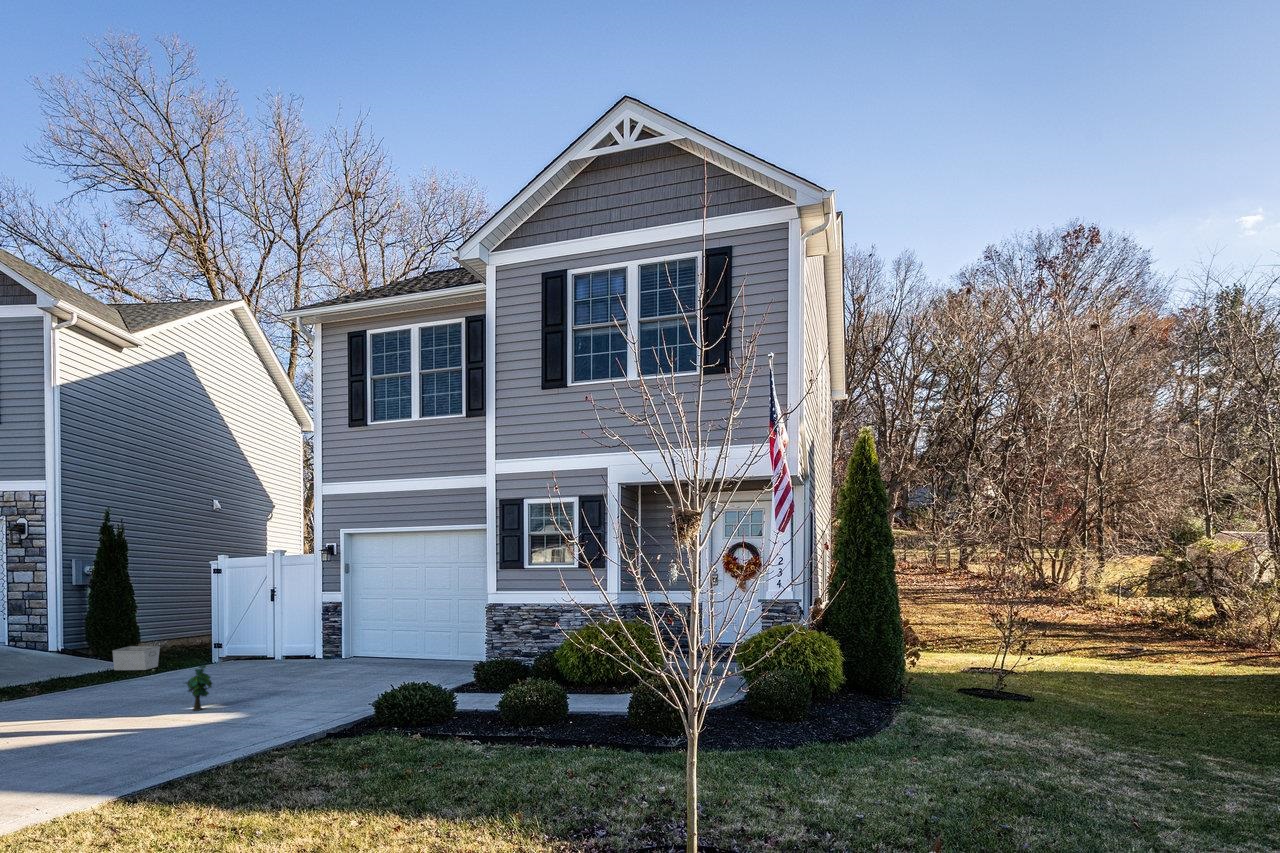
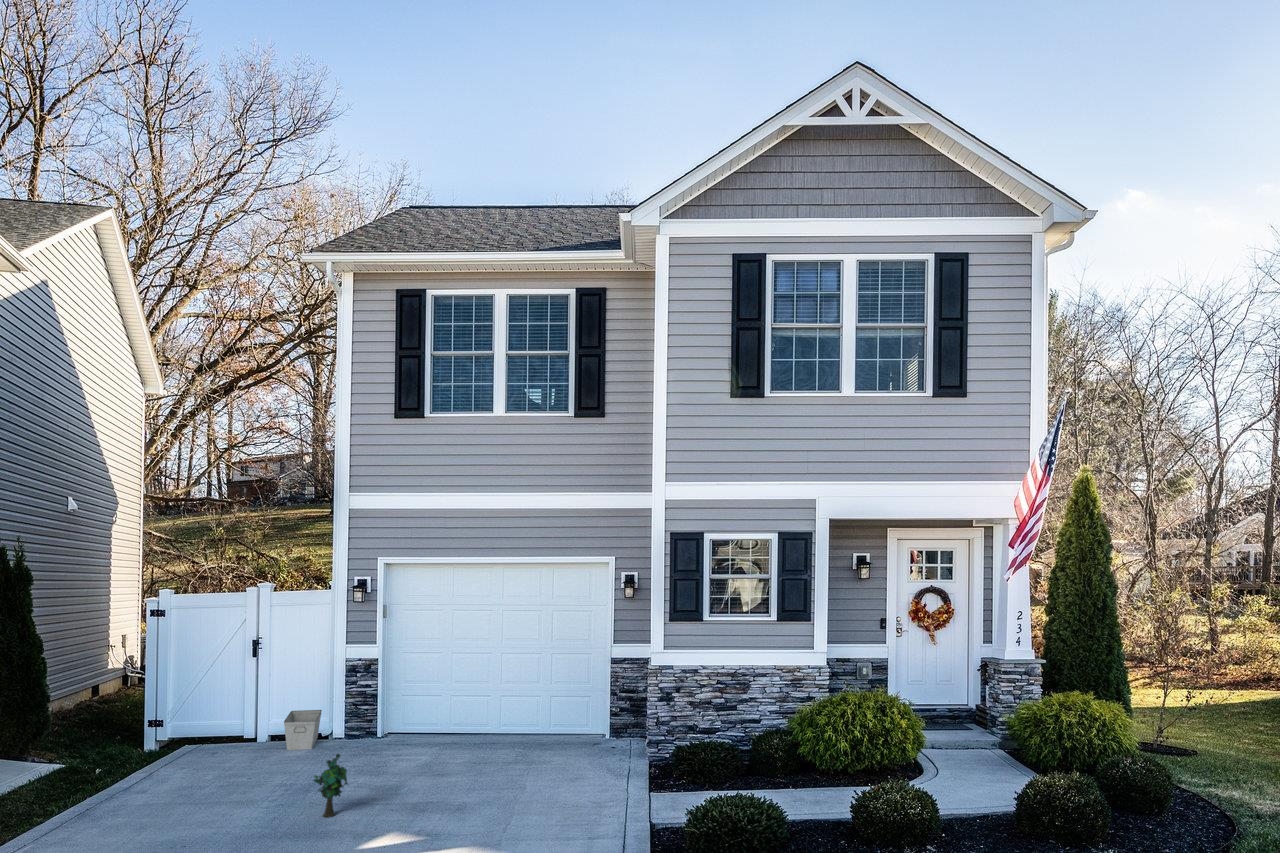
storage bin: present [112,646,160,670] -> present [284,710,322,750]

